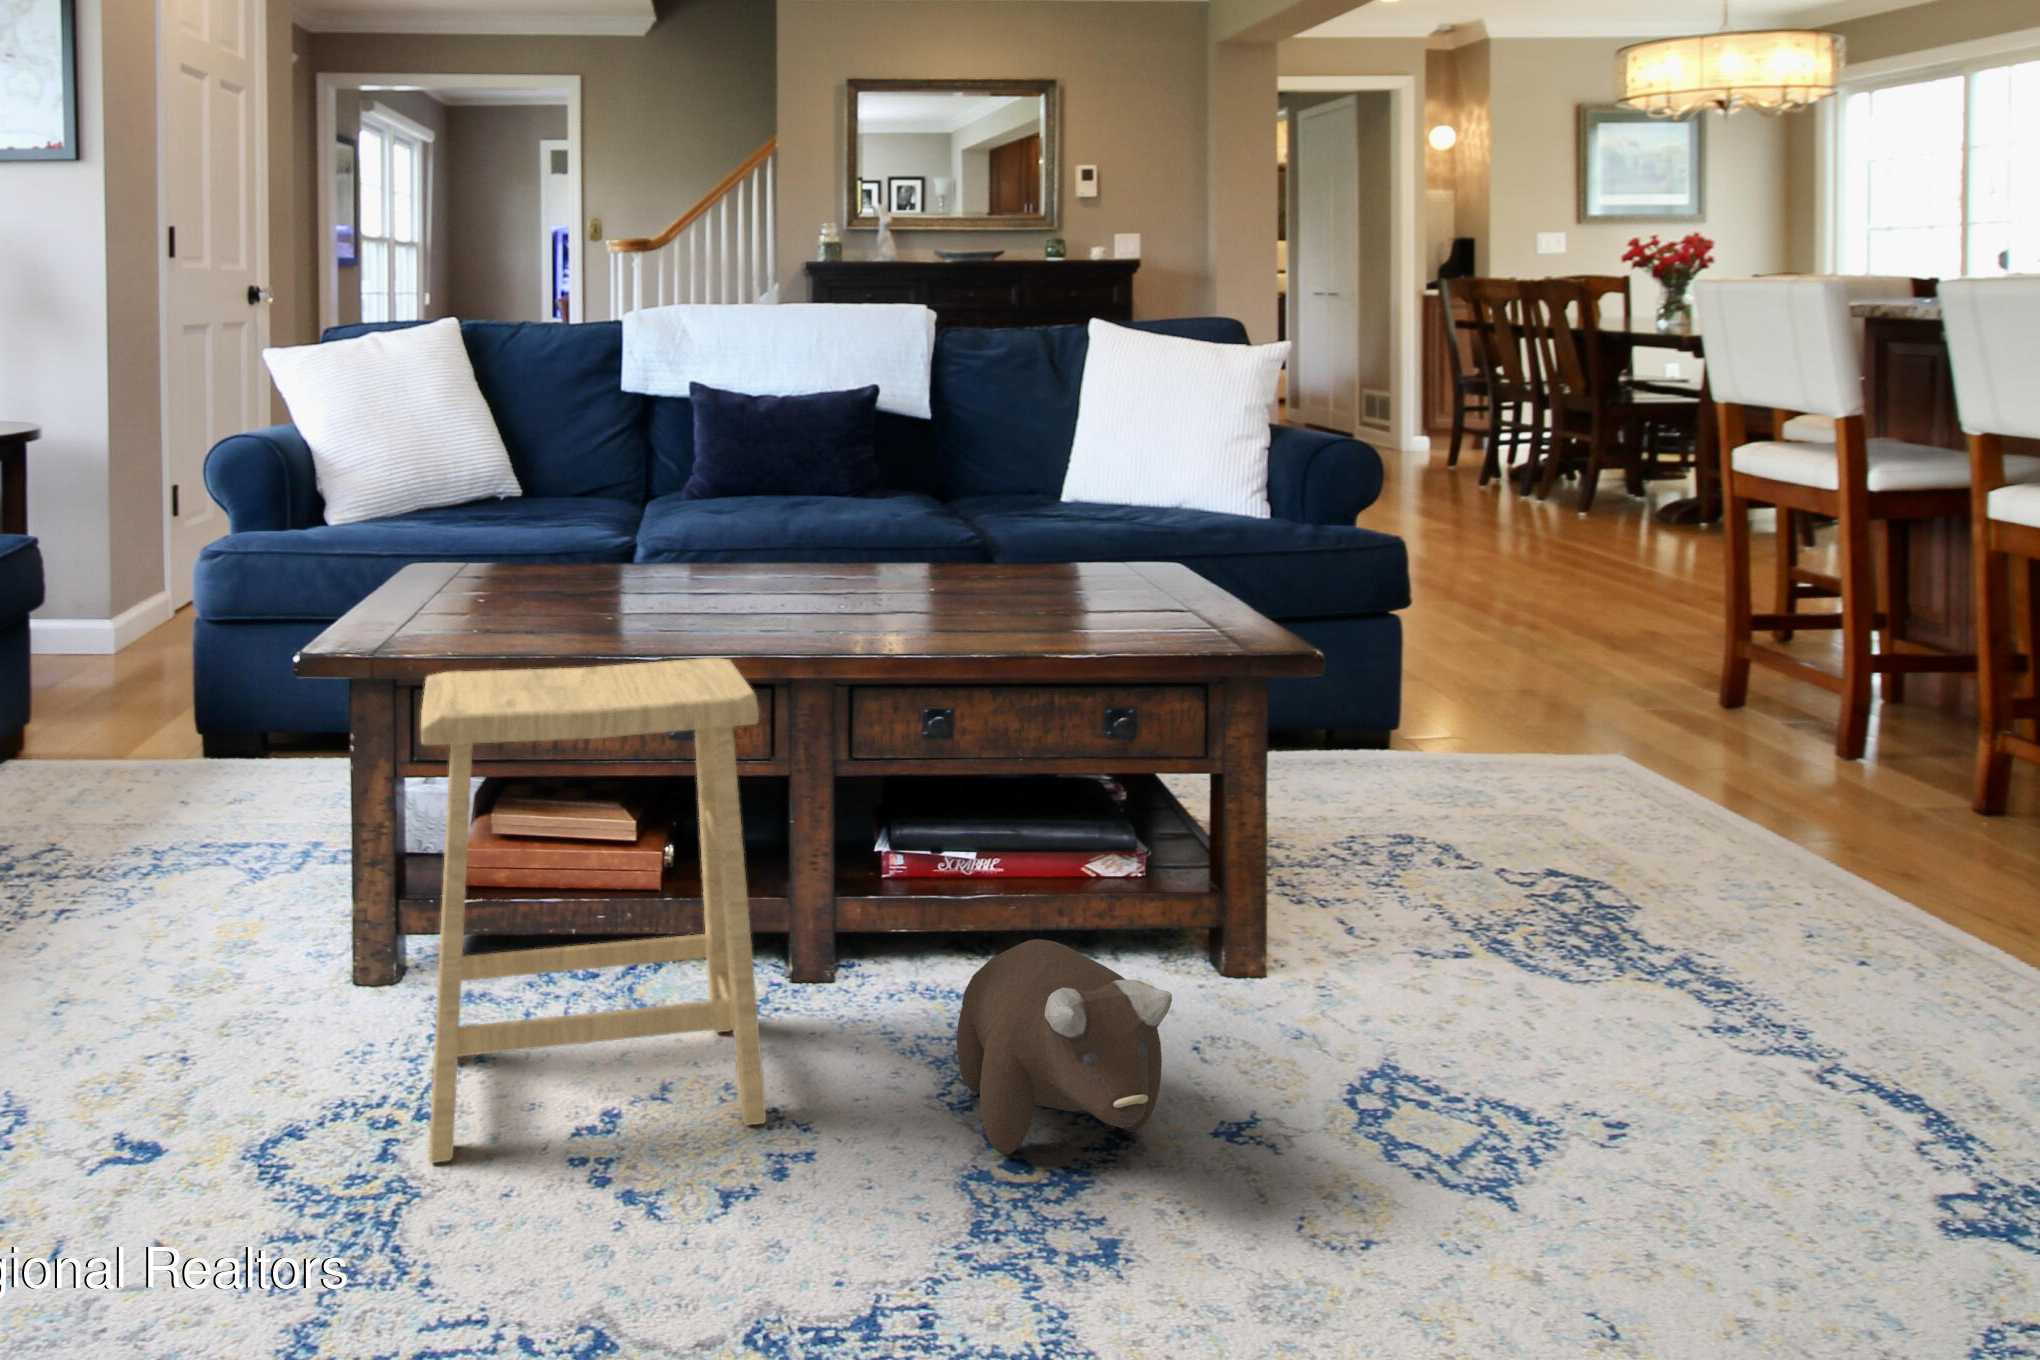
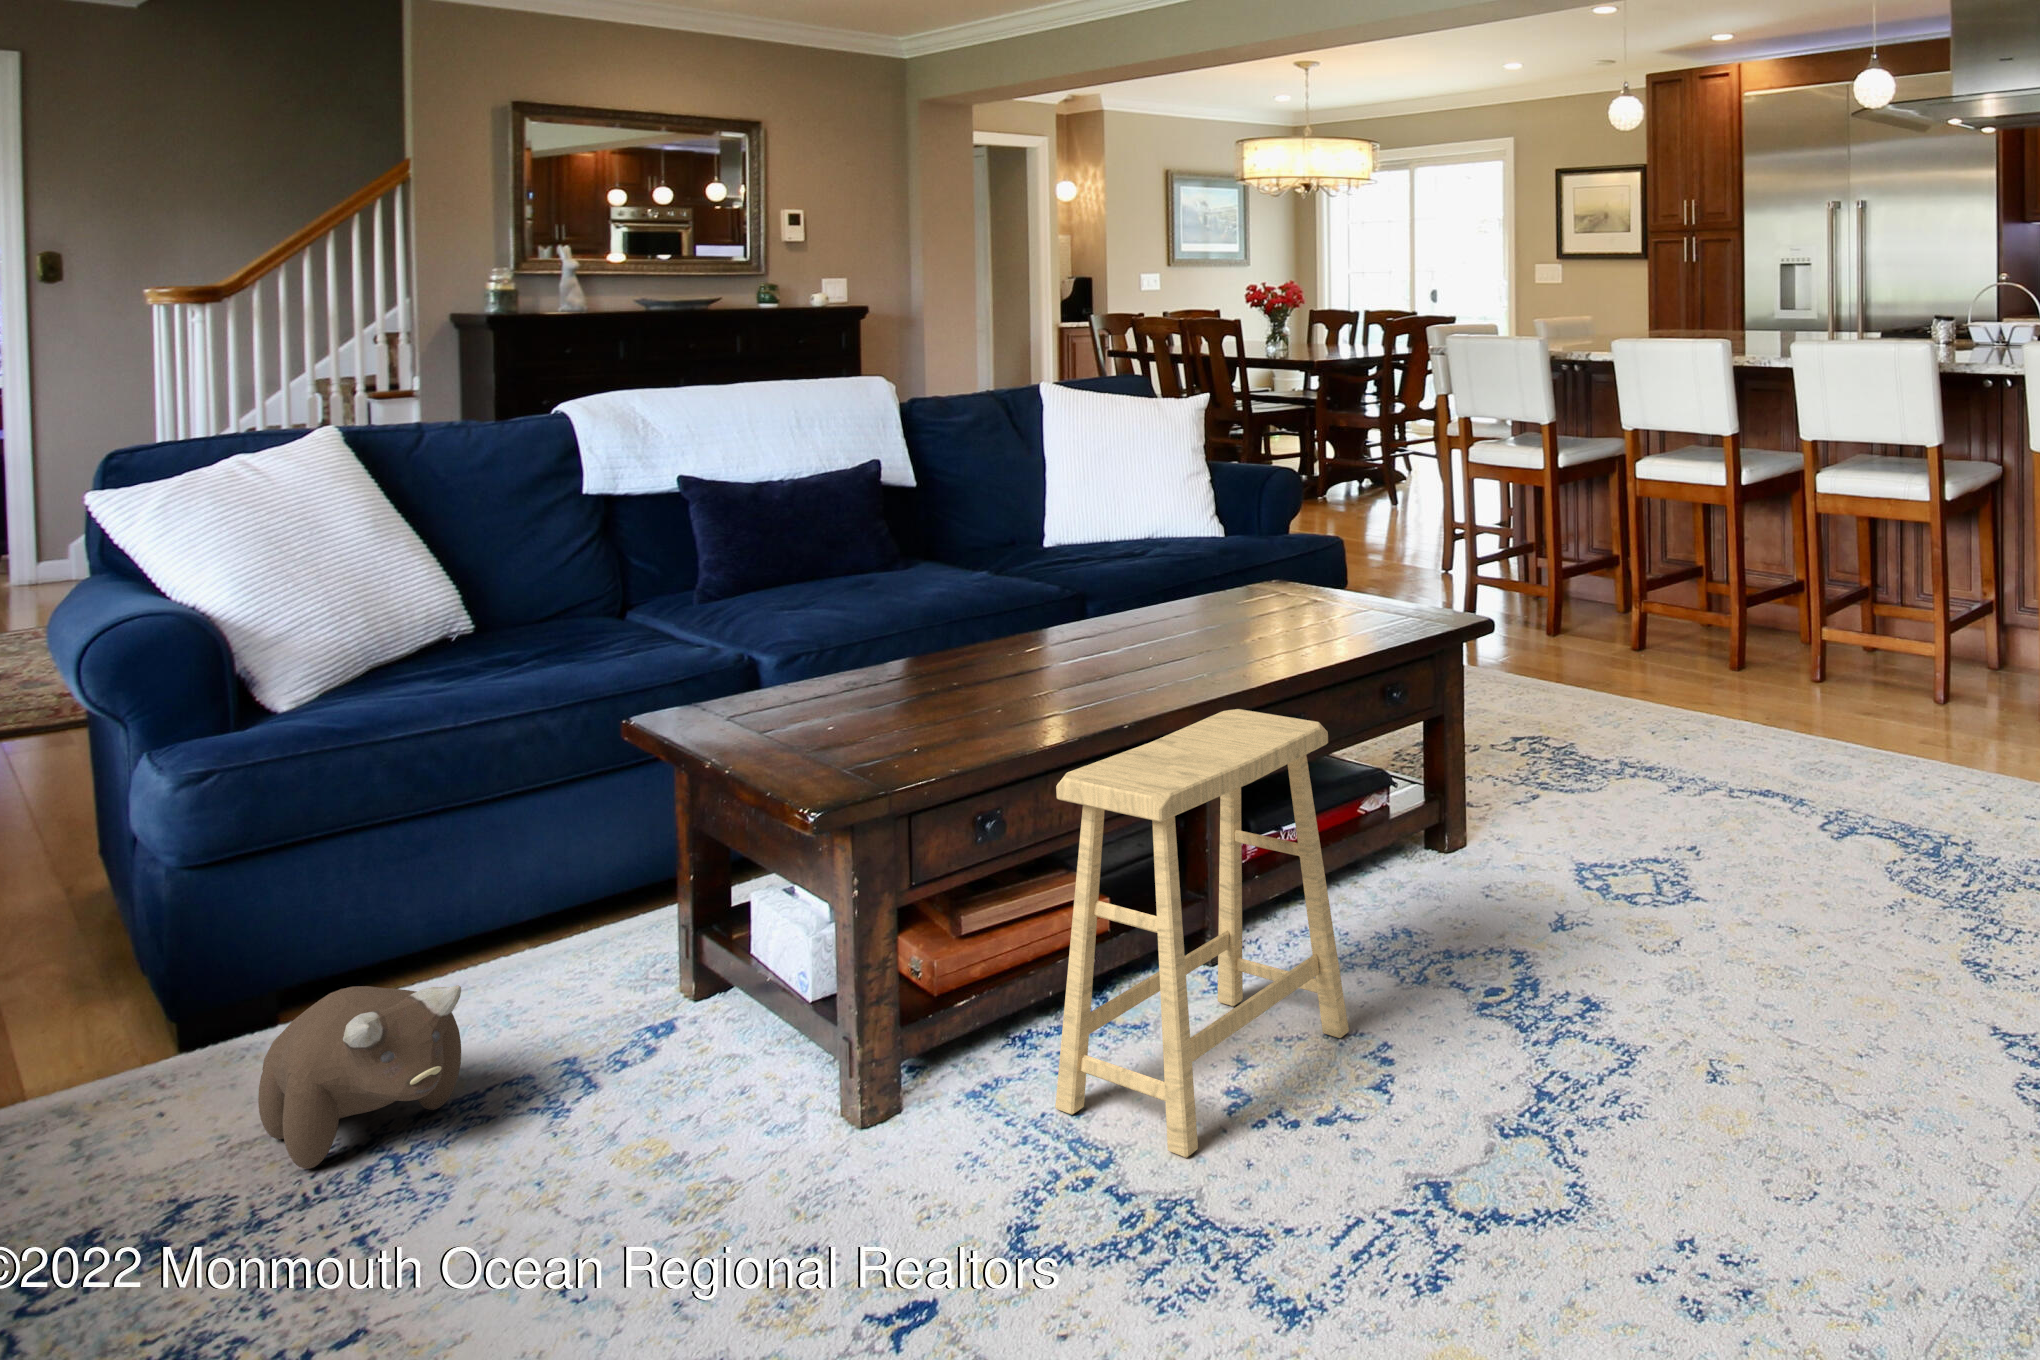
plush toy: present [957,939,1172,1154] -> present [258,985,461,1169]

